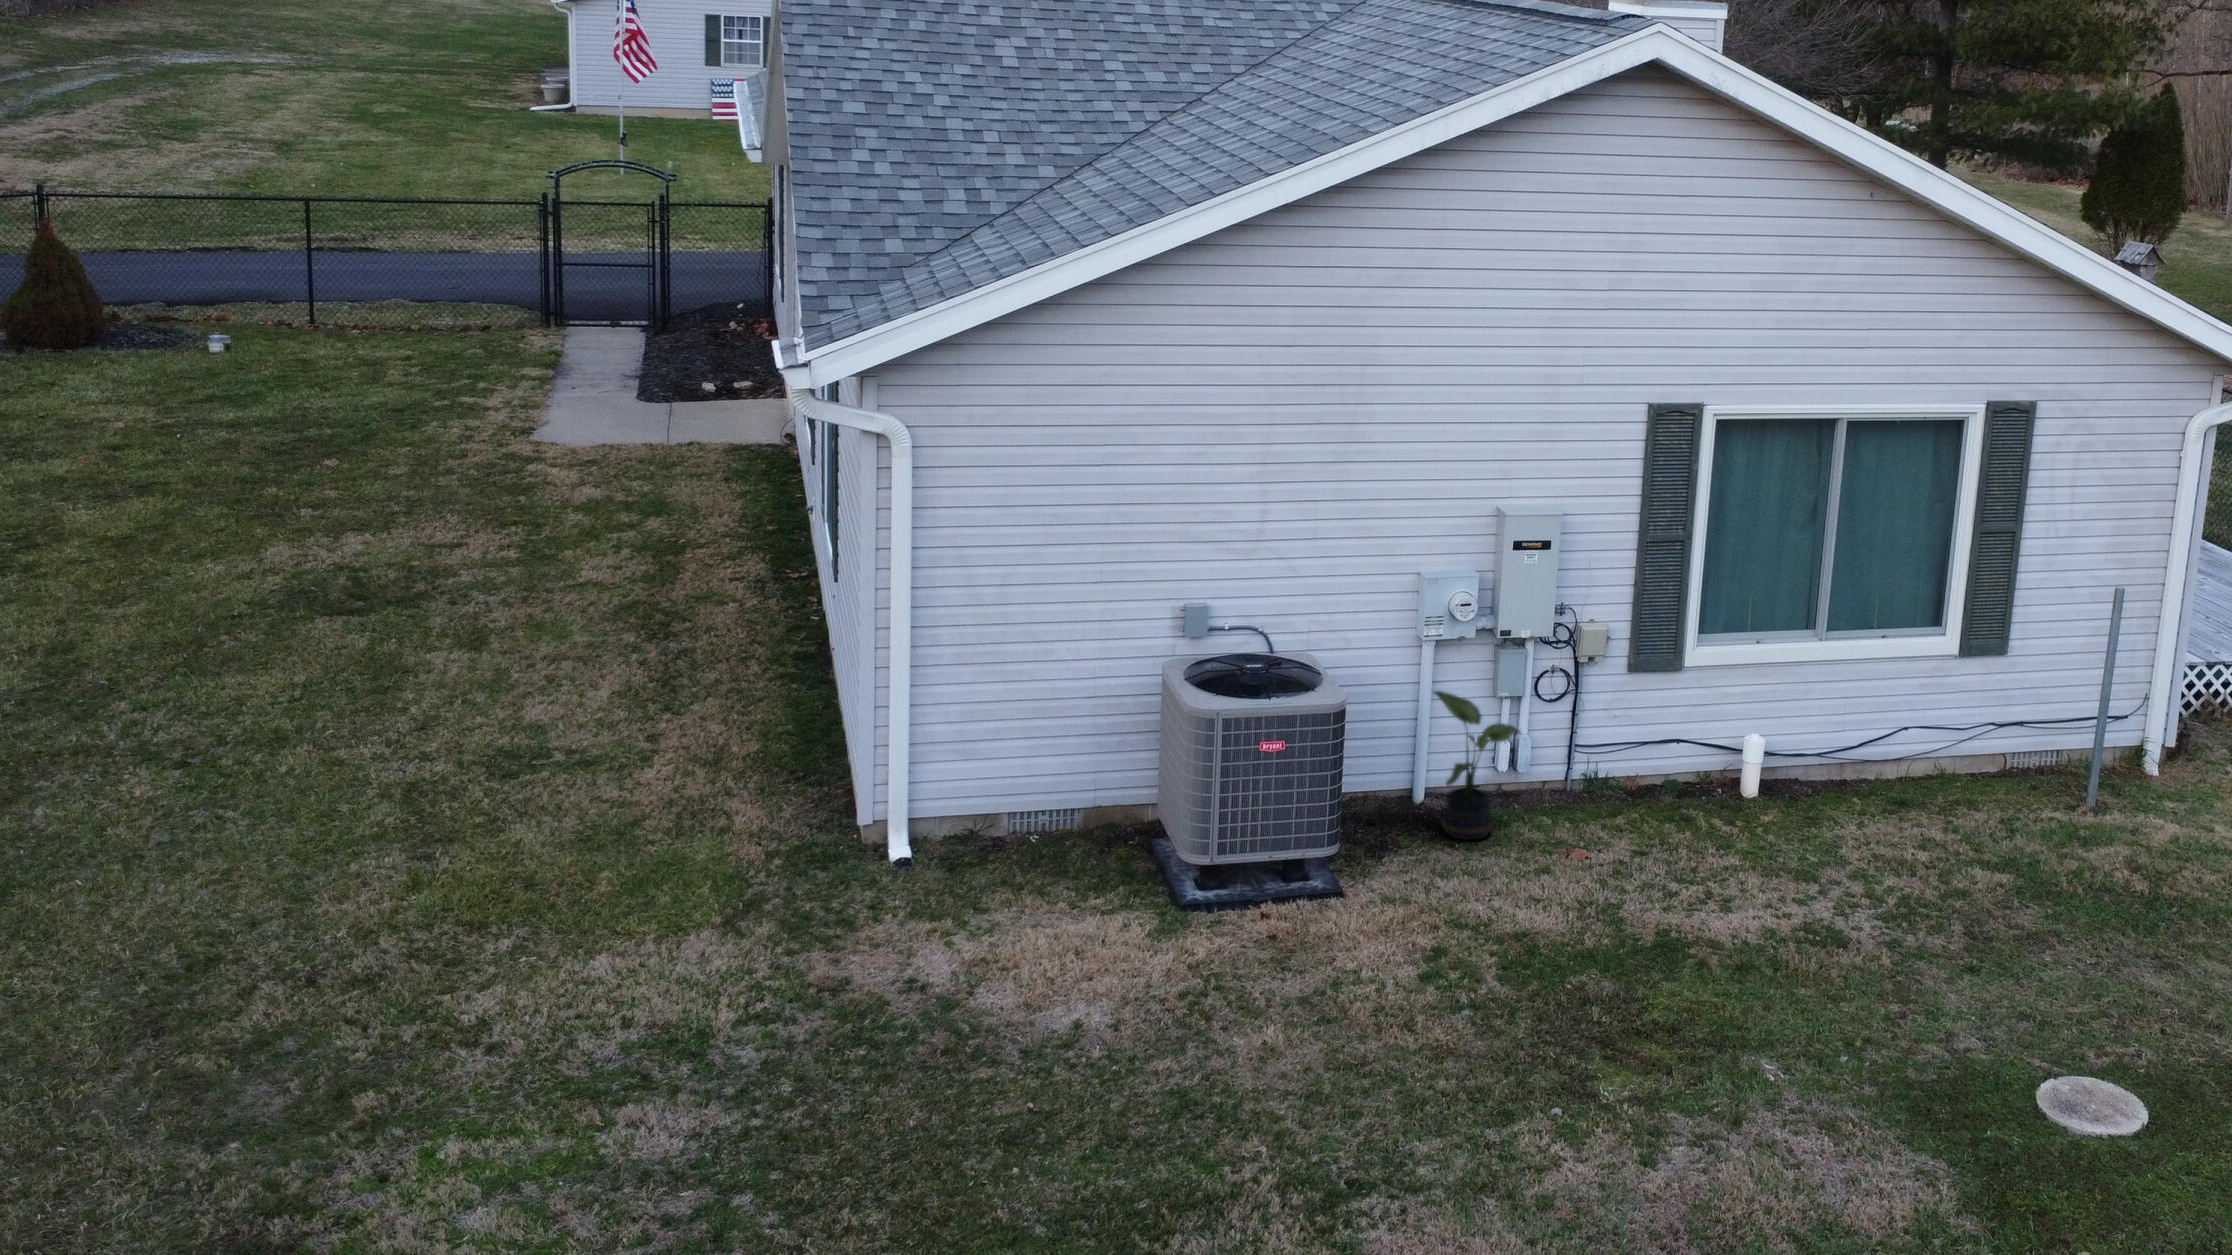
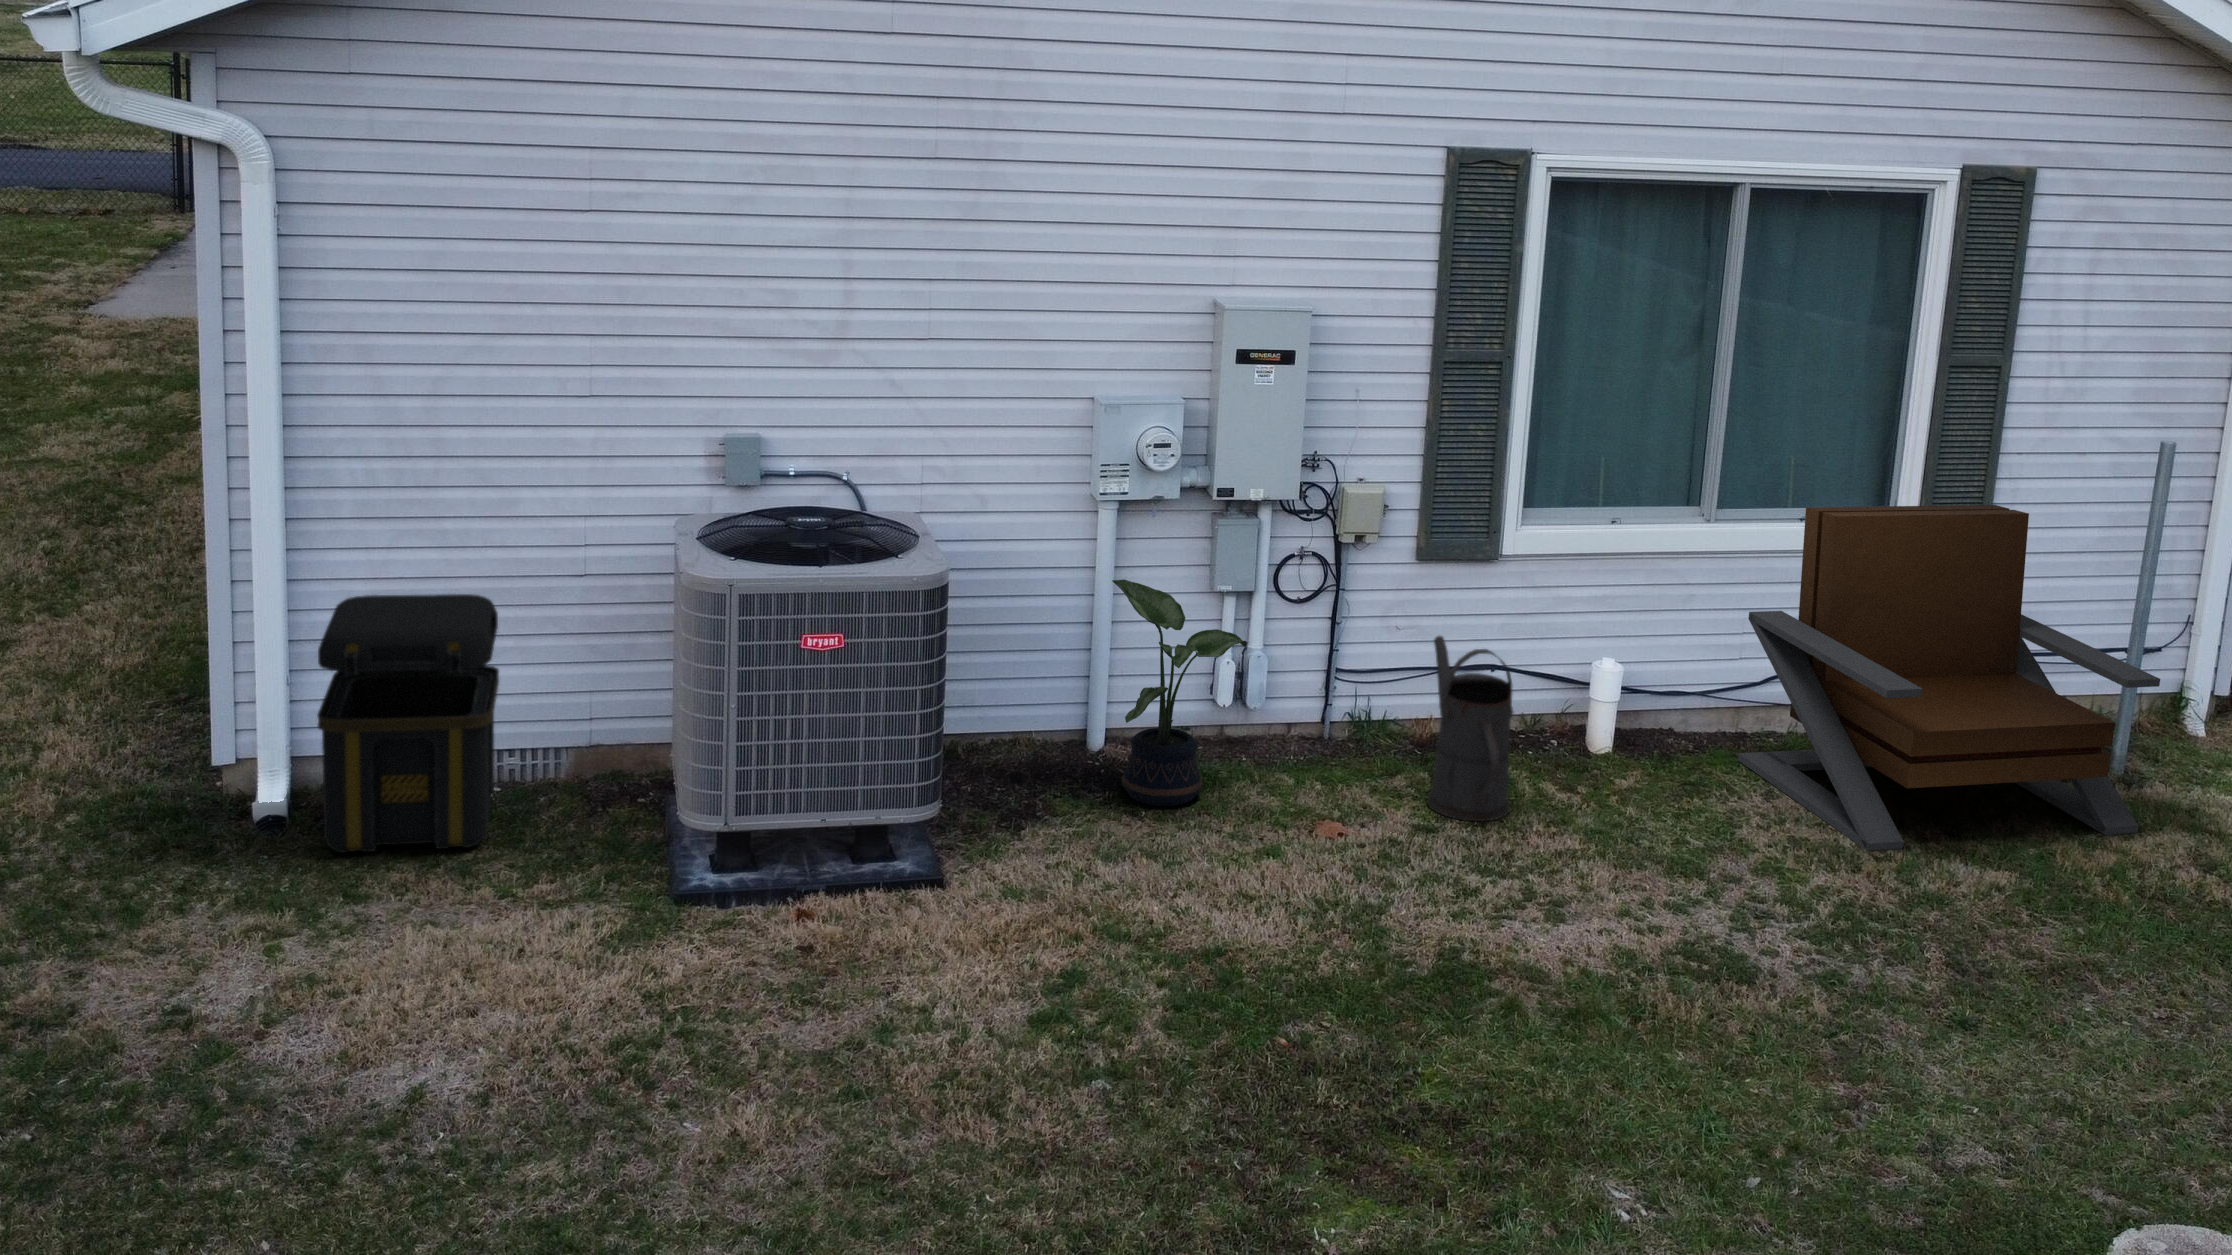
lounge chair: none [1842,627,2112,861] -> present [1738,505,2160,851]
toolbox: none [944,713,1055,882] -> present [317,594,499,853]
watering can: none [1639,722,1695,846] -> present [1427,636,1514,821]

